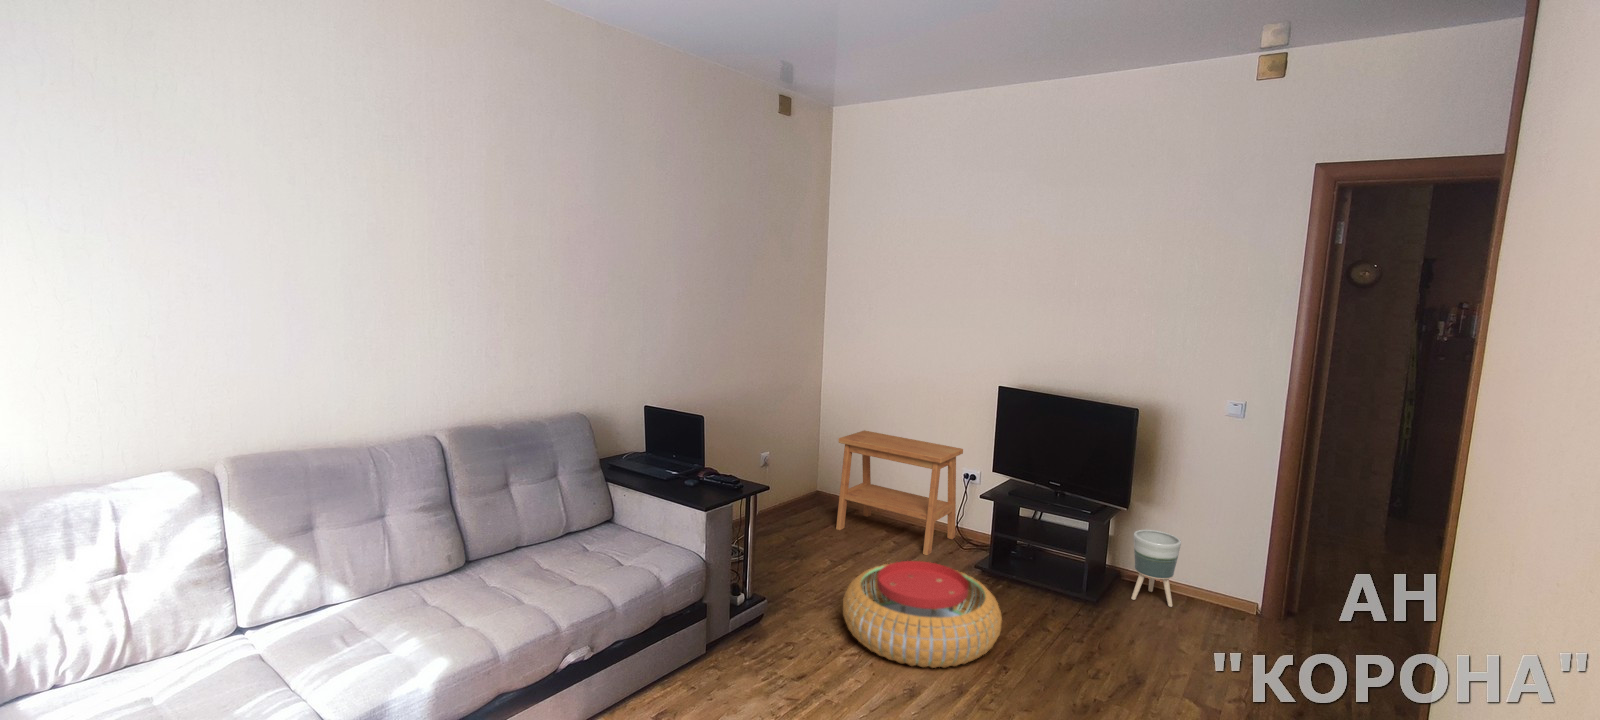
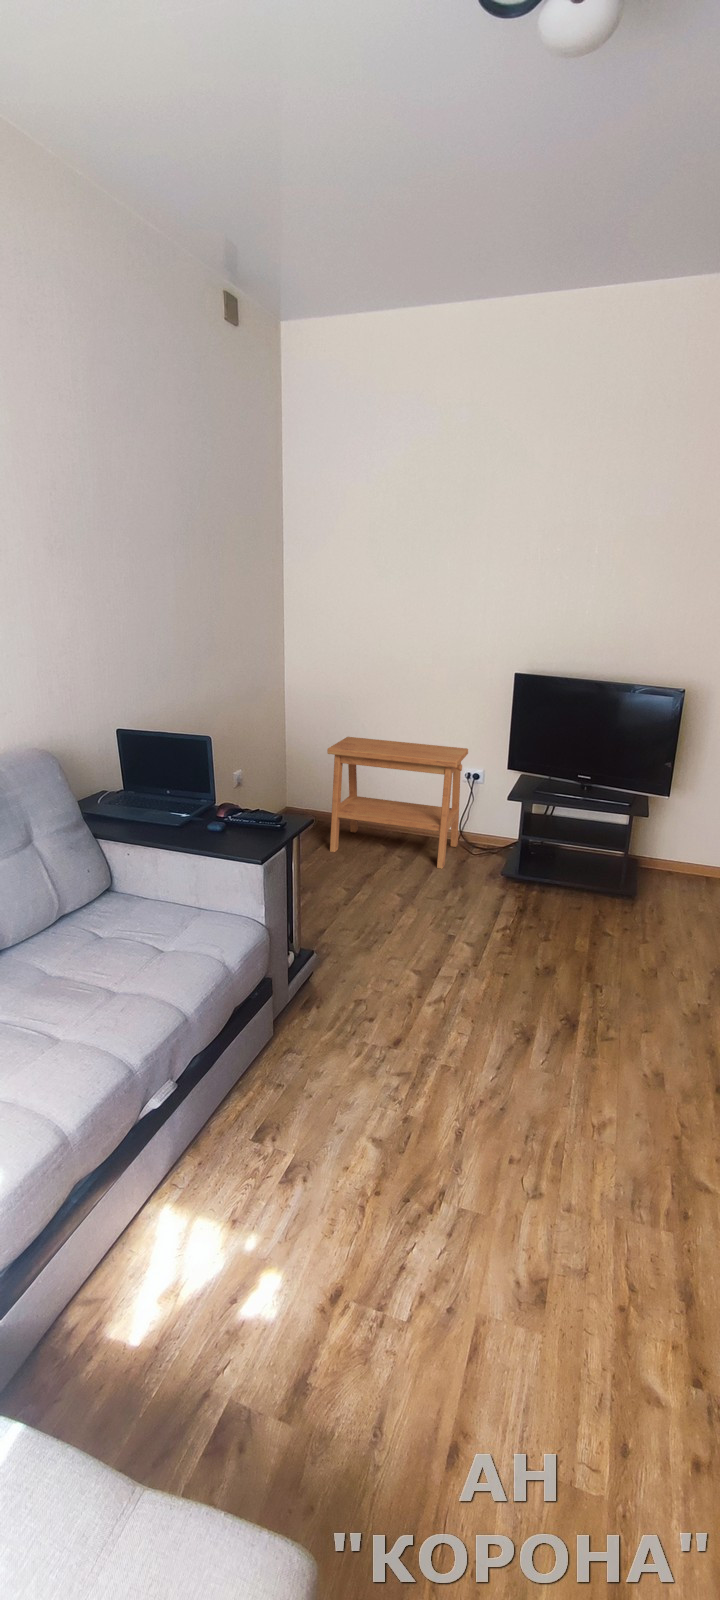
planter: present [1131,530,1181,607] -> none [657,816,708,890]
pouf: present [843,561,1002,668] -> none [402,882,584,1003]

